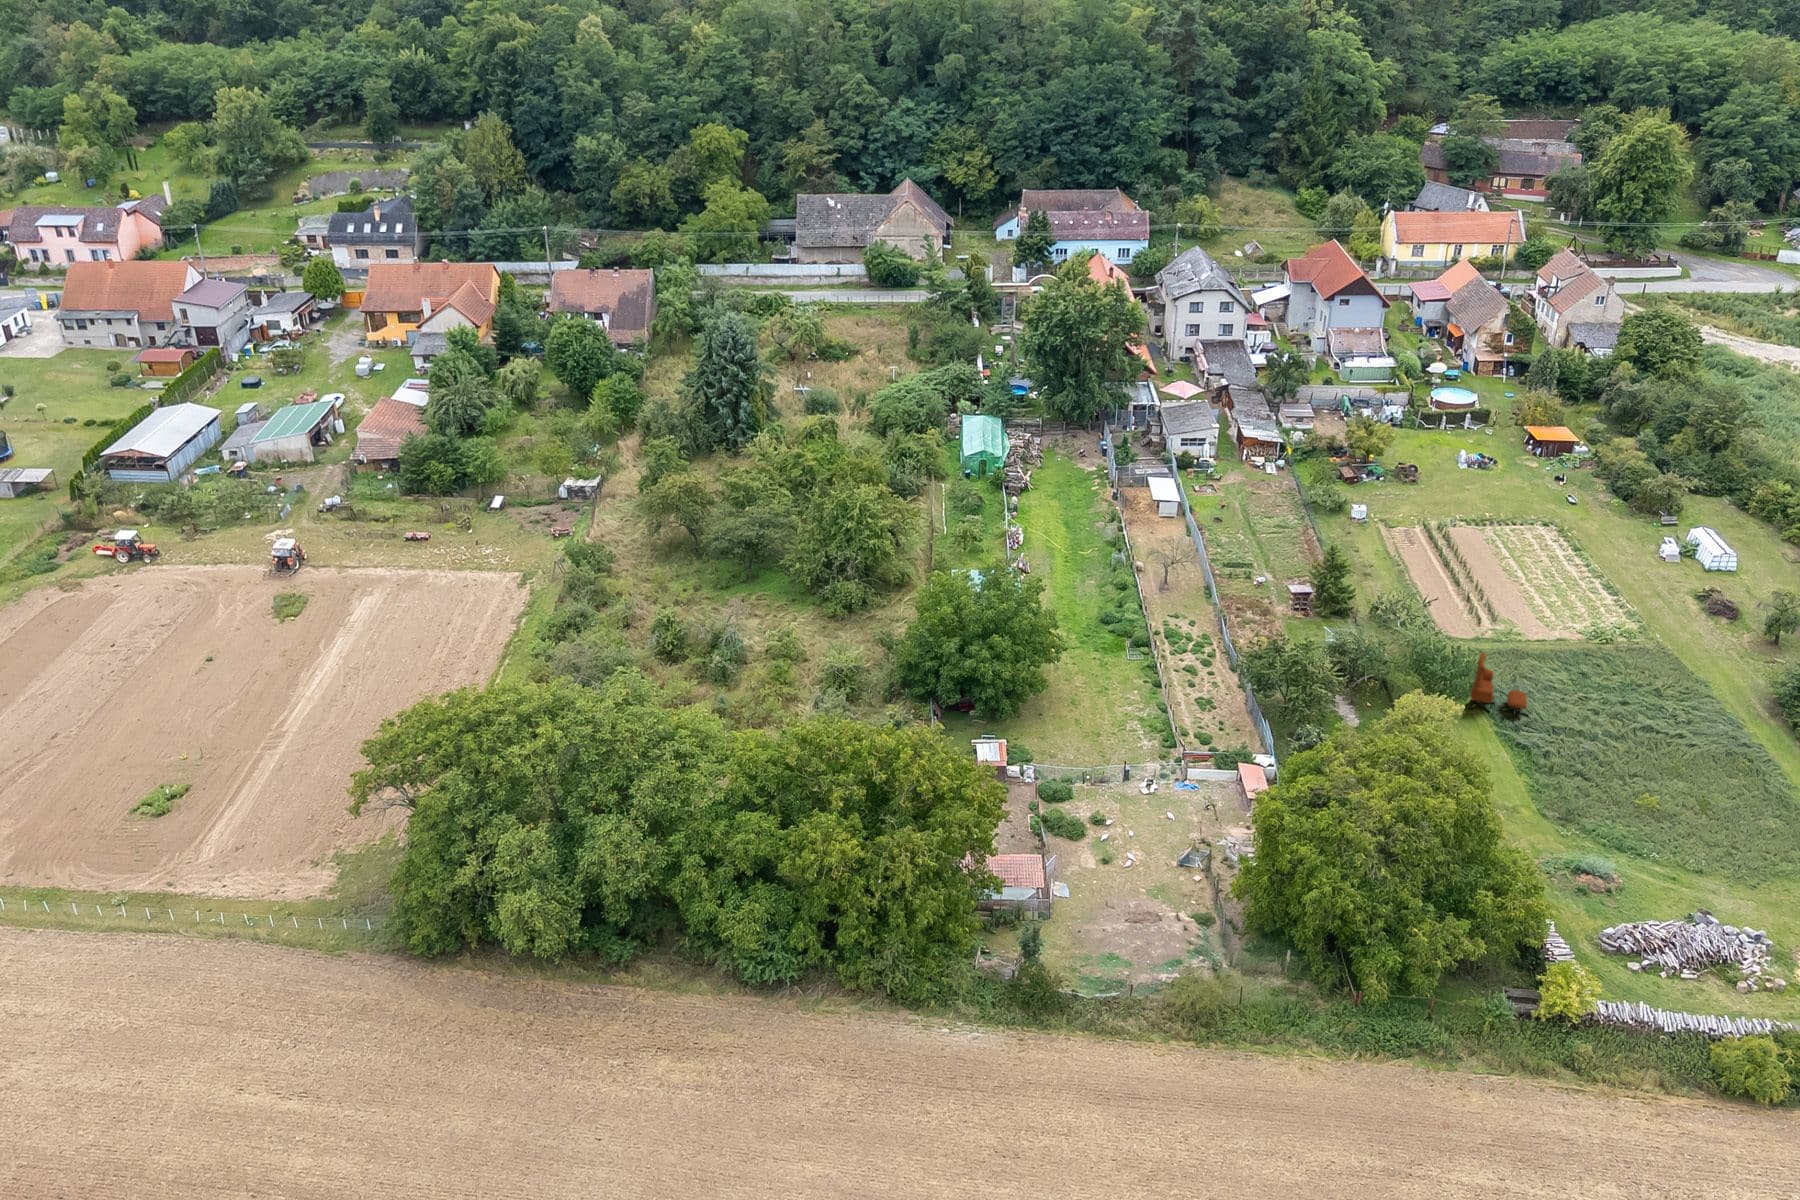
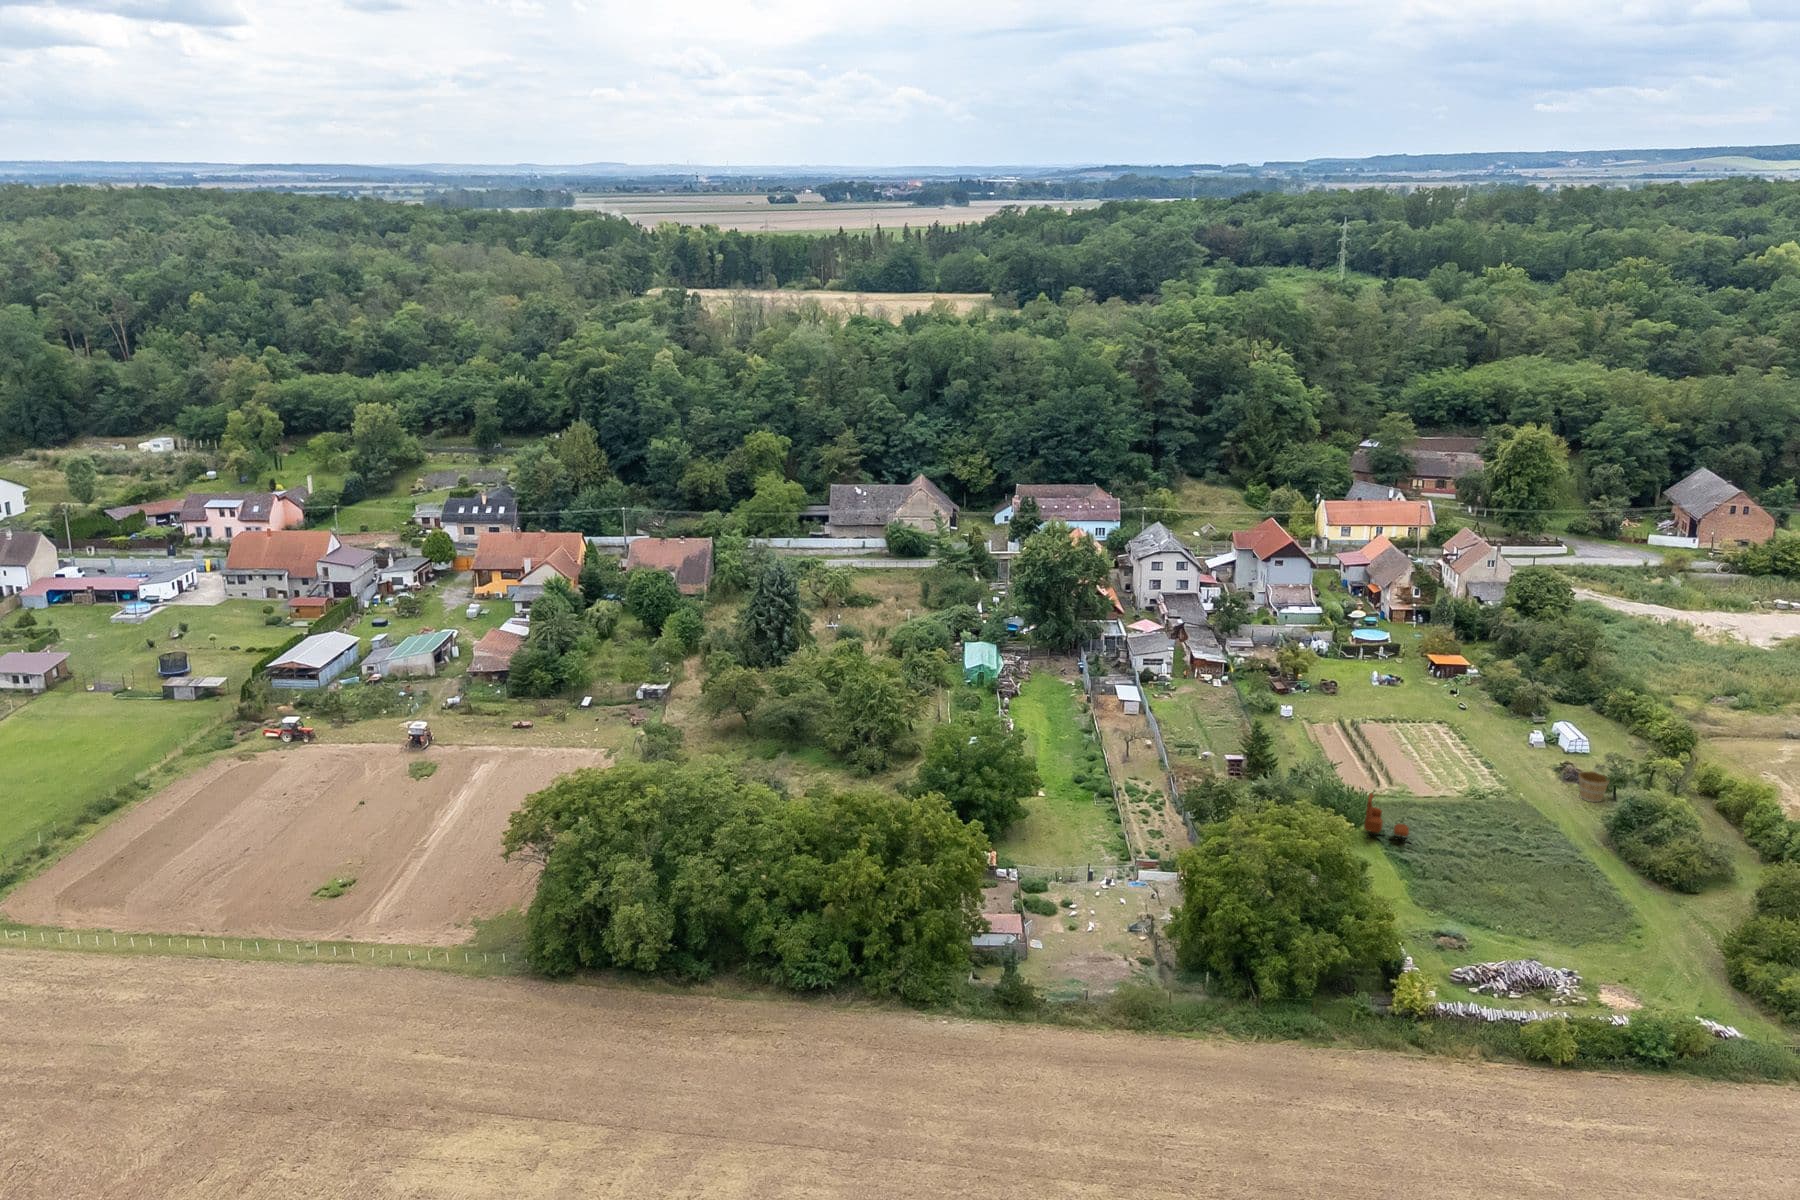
wooden bucket: none [1730,609,1774,649] -> present [1579,771,1610,802]

